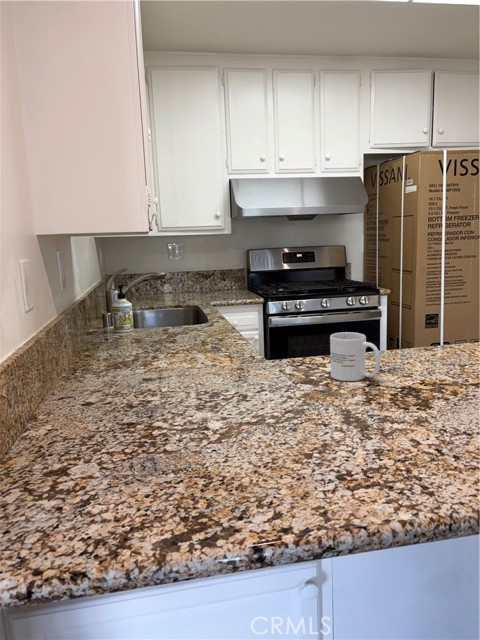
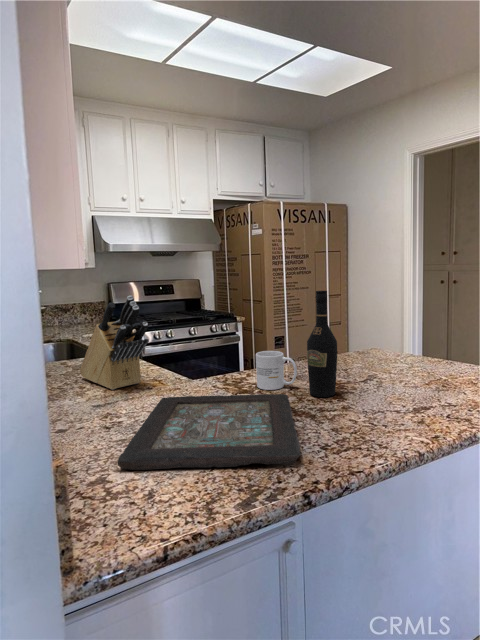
wine bottle: none [387,257,430,401] -> present [307,291,337,397]
knife block: none [169,261,218,360] -> present [80,296,149,390]
decorative tray: none [94,376,348,491] -> present [118,394,301,470]

